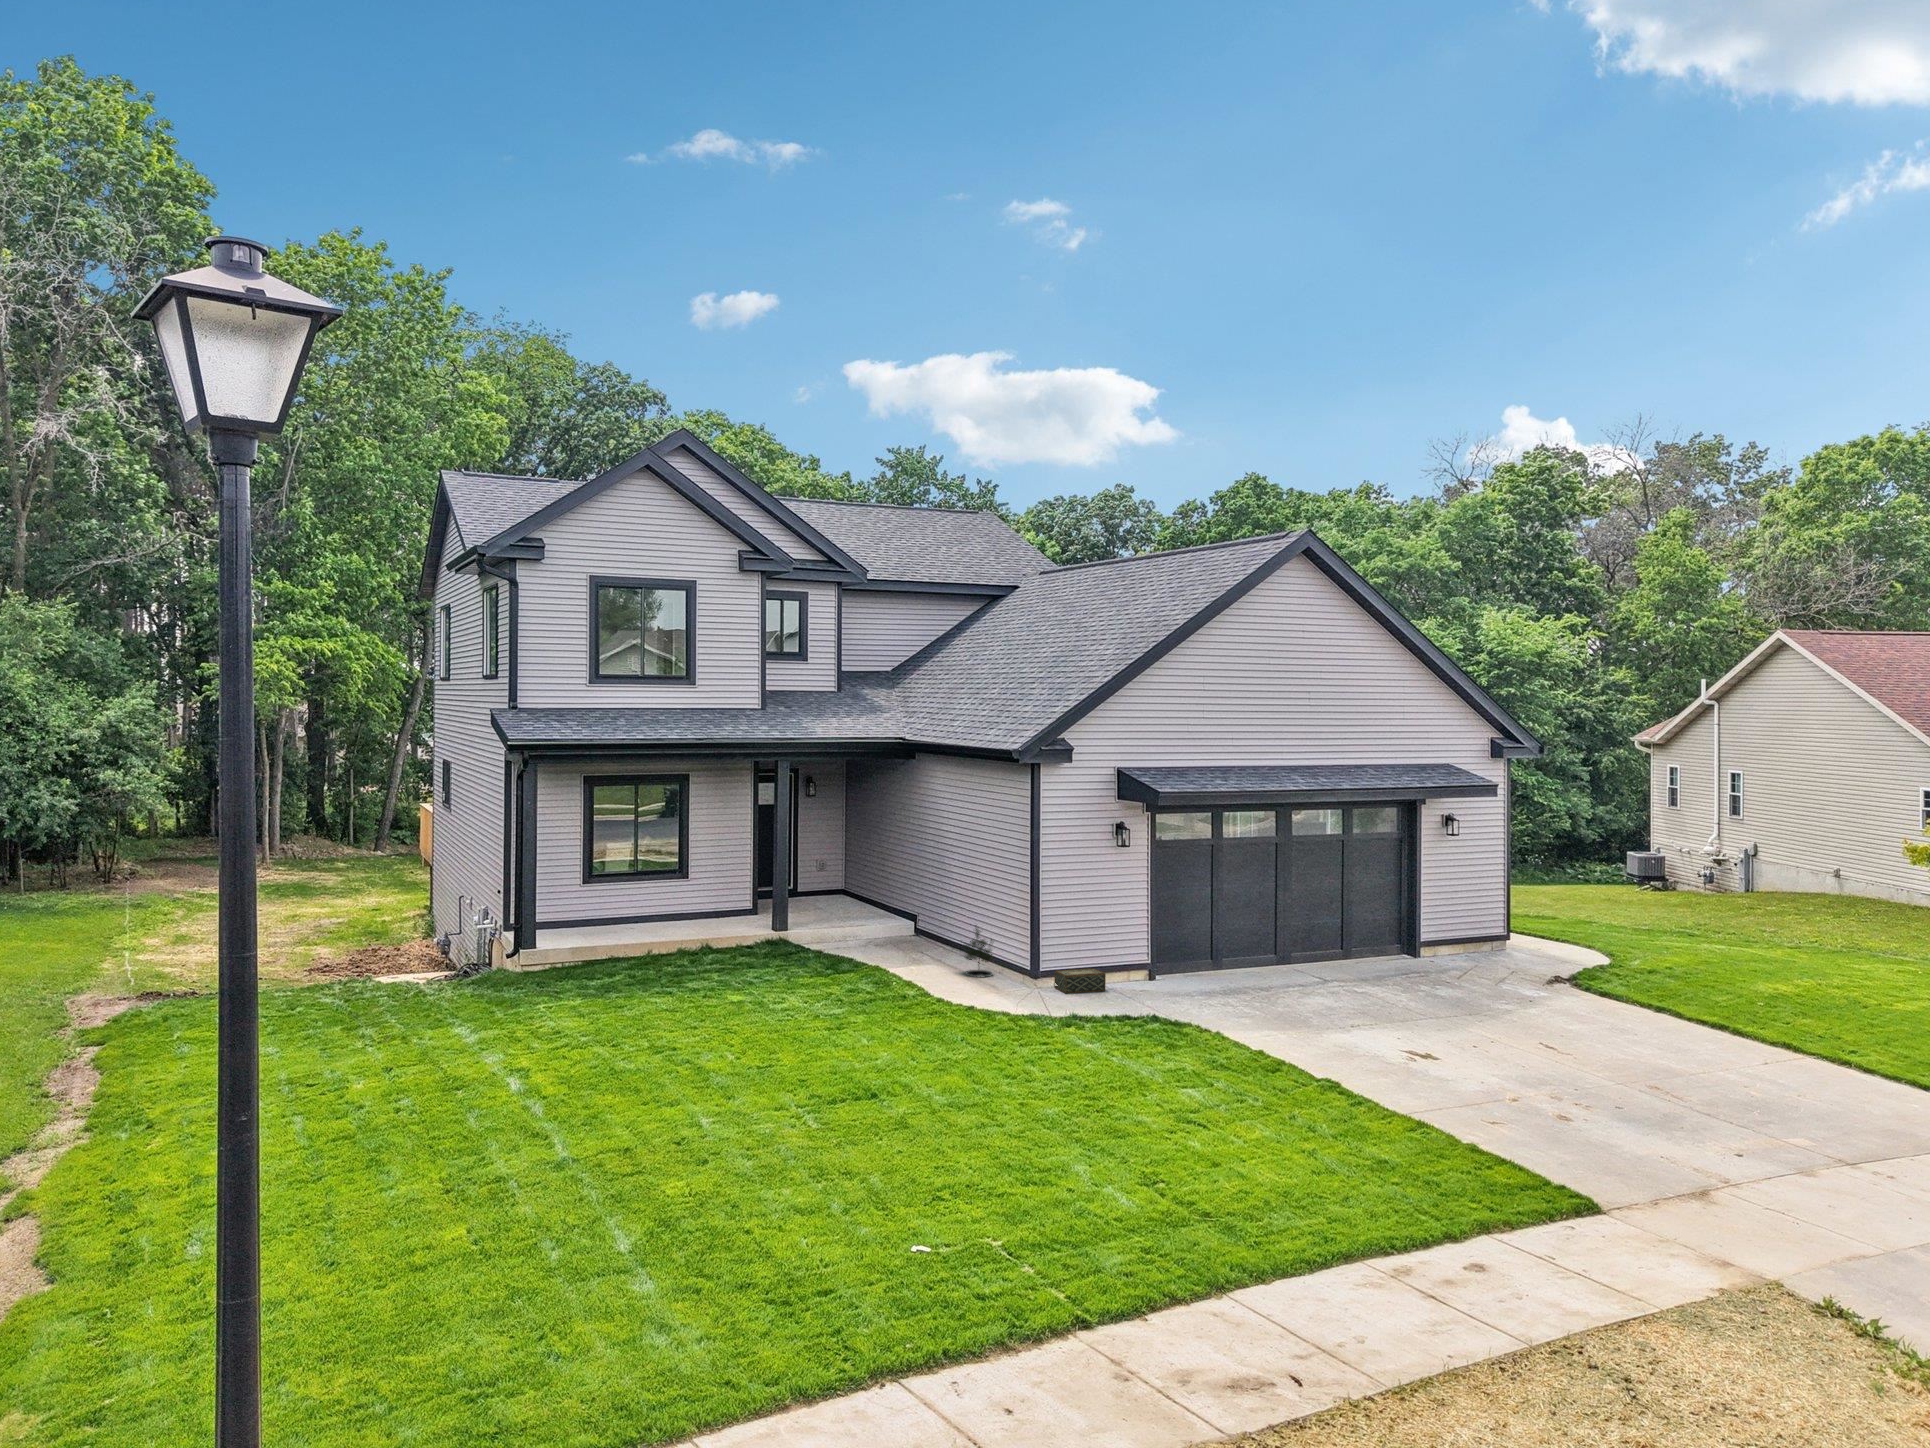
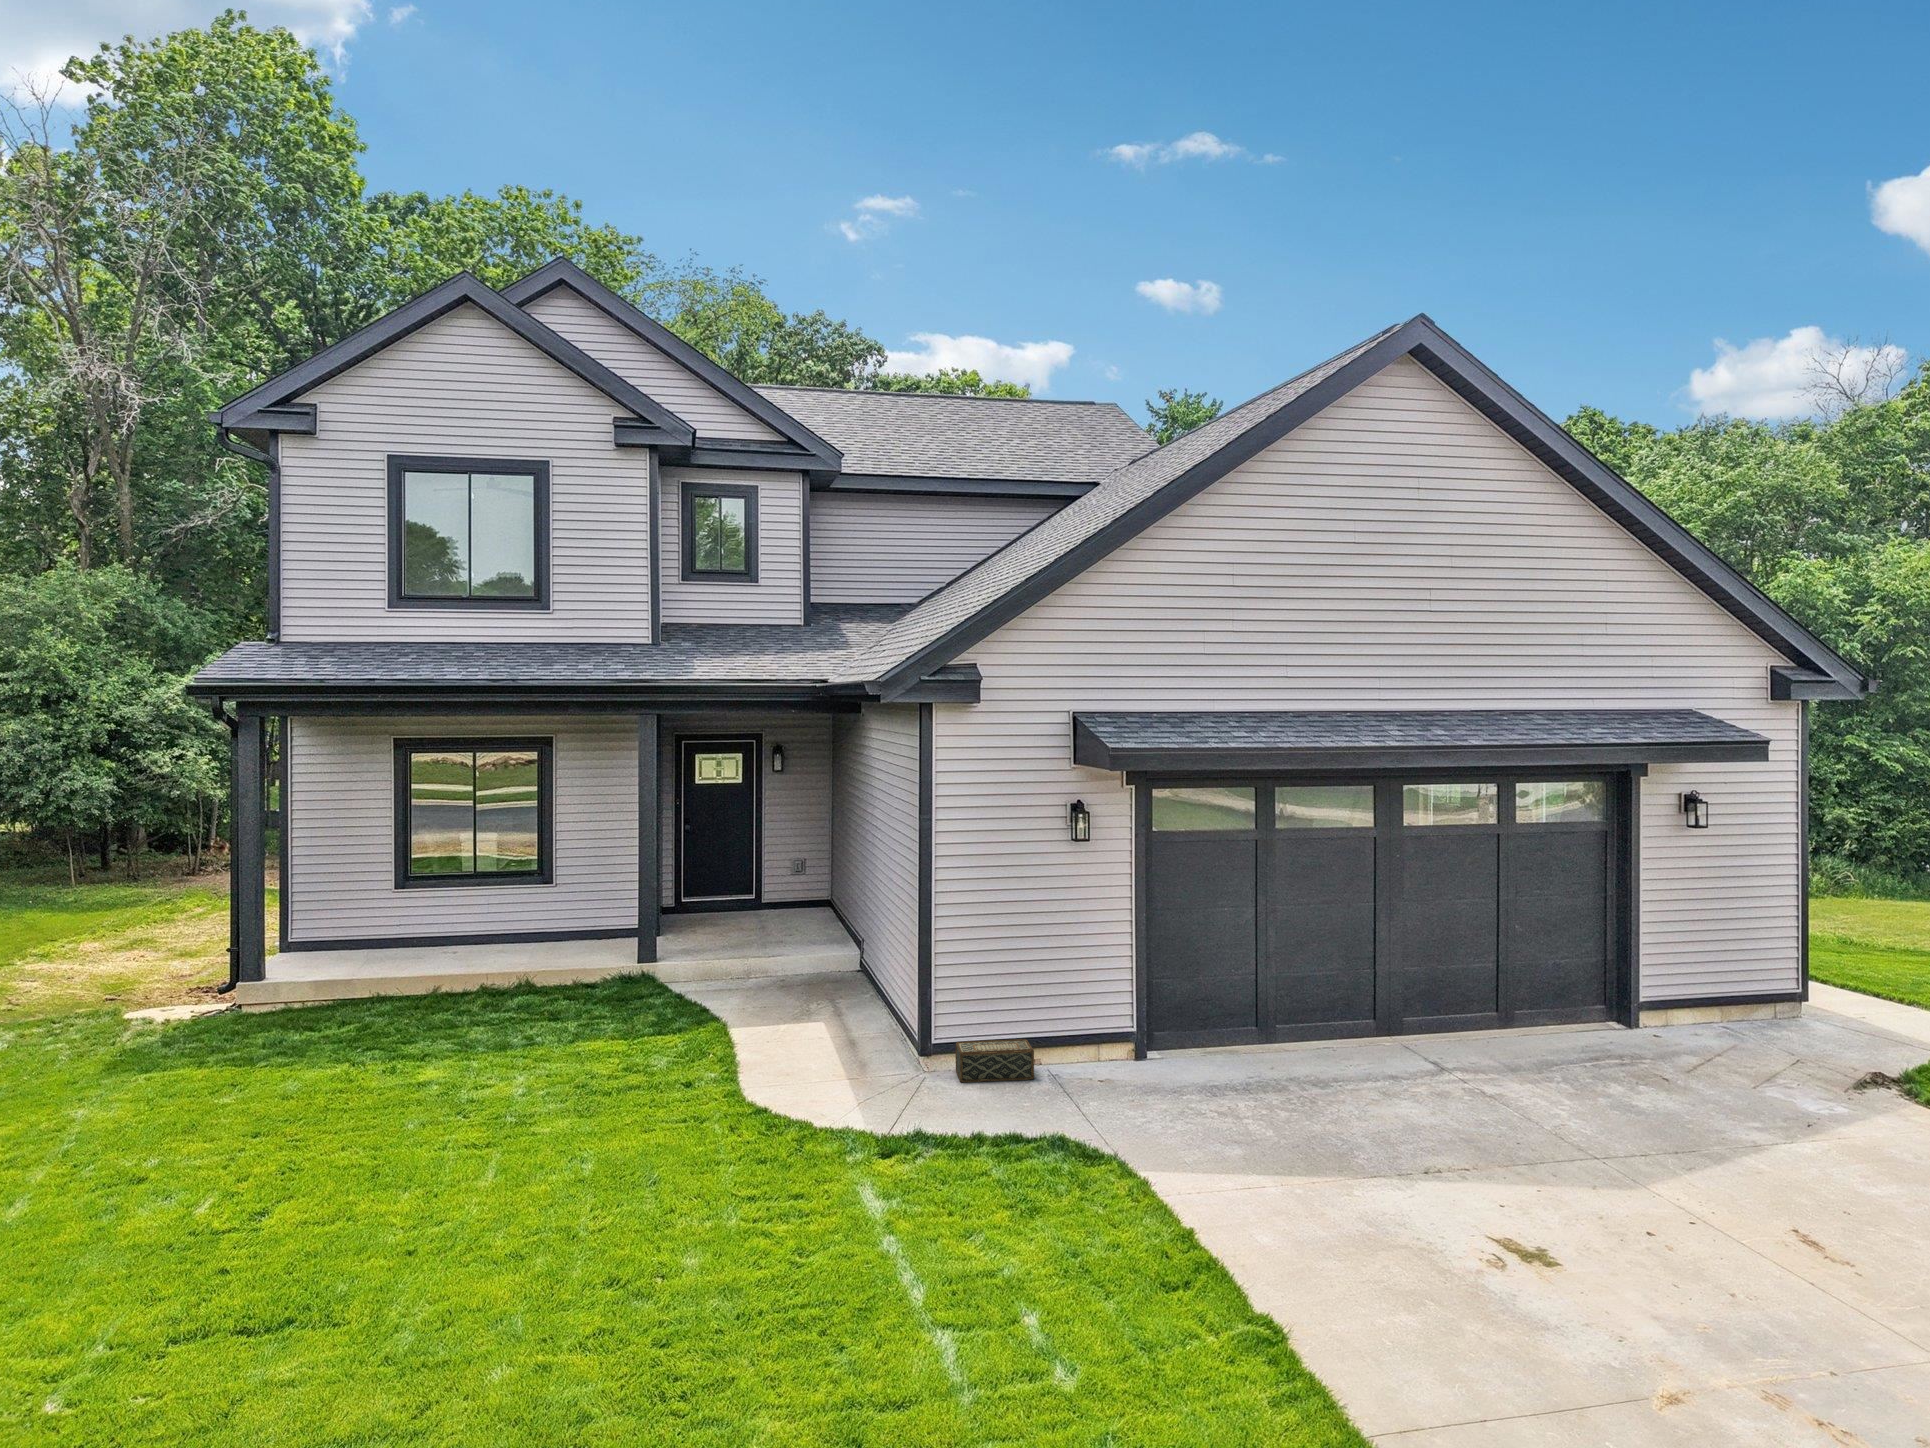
potted tree: present [963,925,993,977] -> none [835,959,890,1047]

